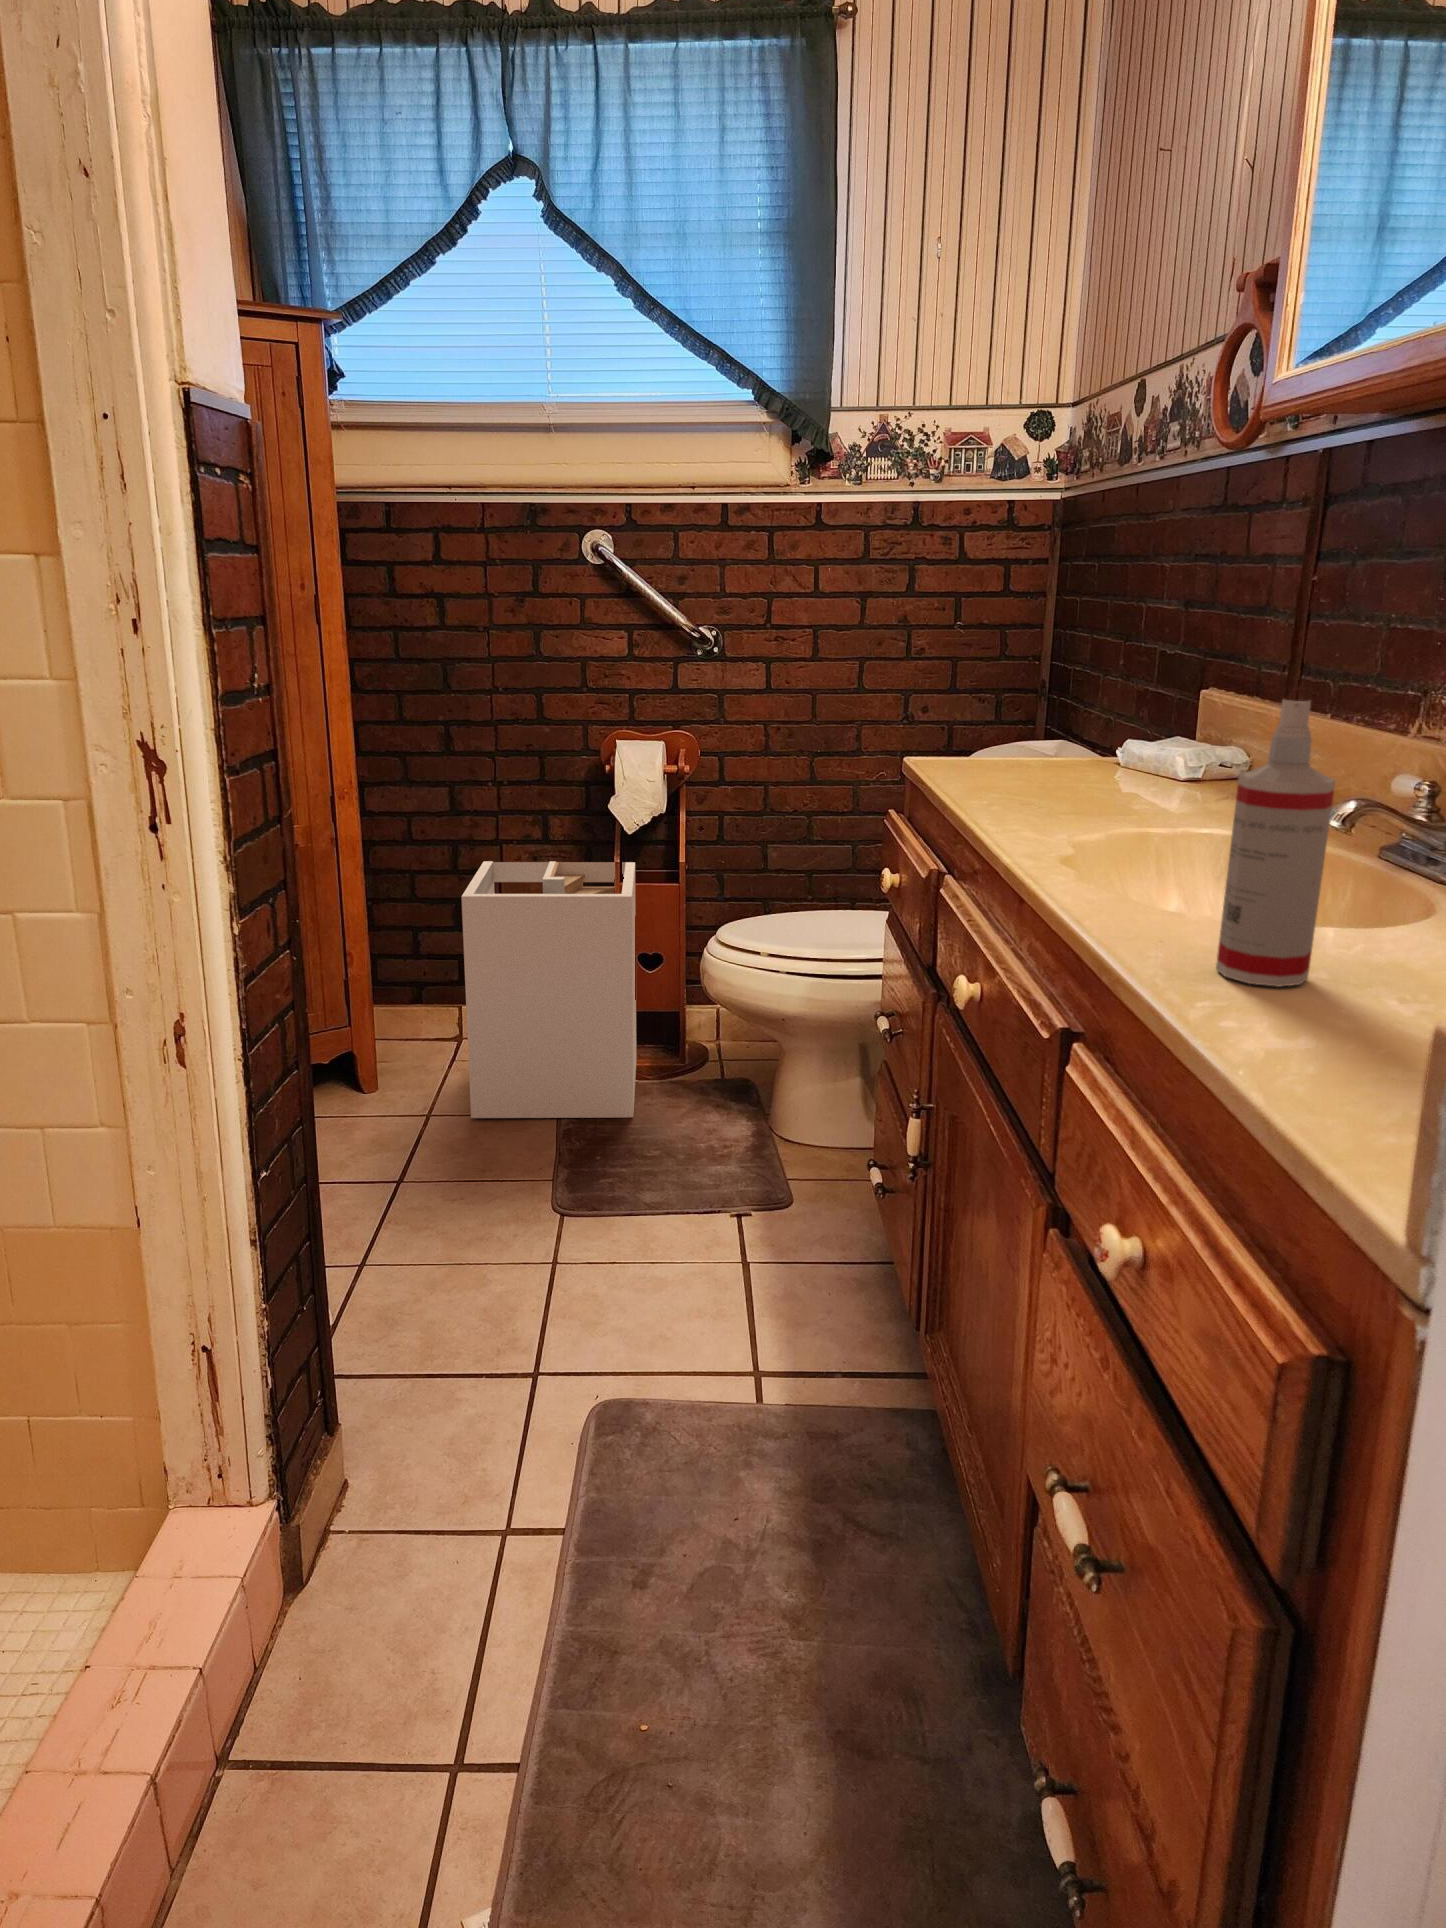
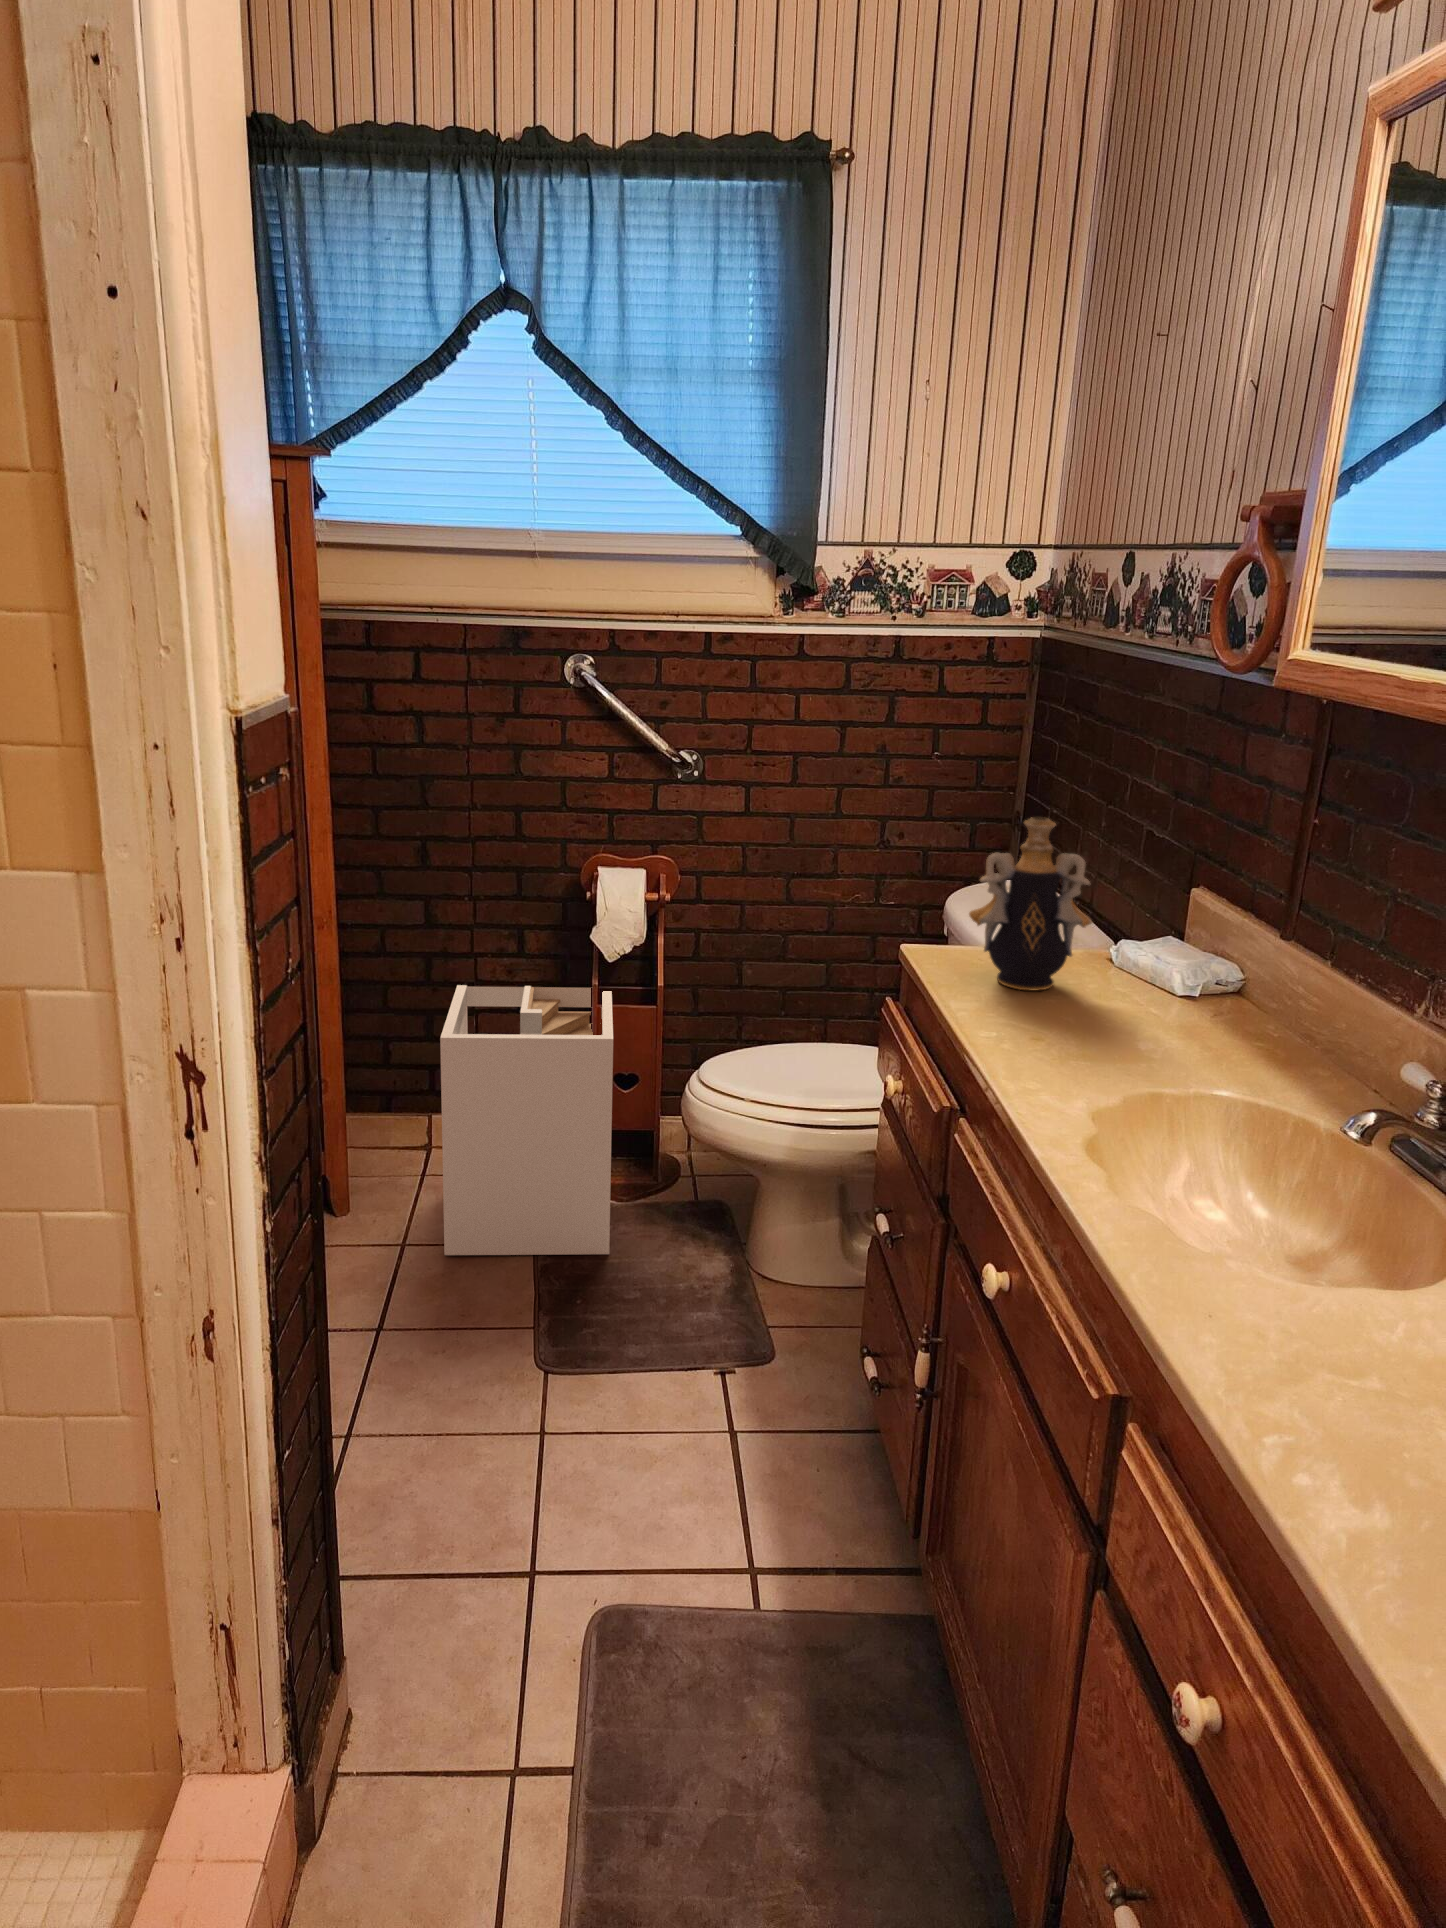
decorative vase: none [967,597,1093,775] -> present [969,817,1092,991]
spray bottle: present [1216,700,1335,987] -> none [1257,1144,1378,1408]

